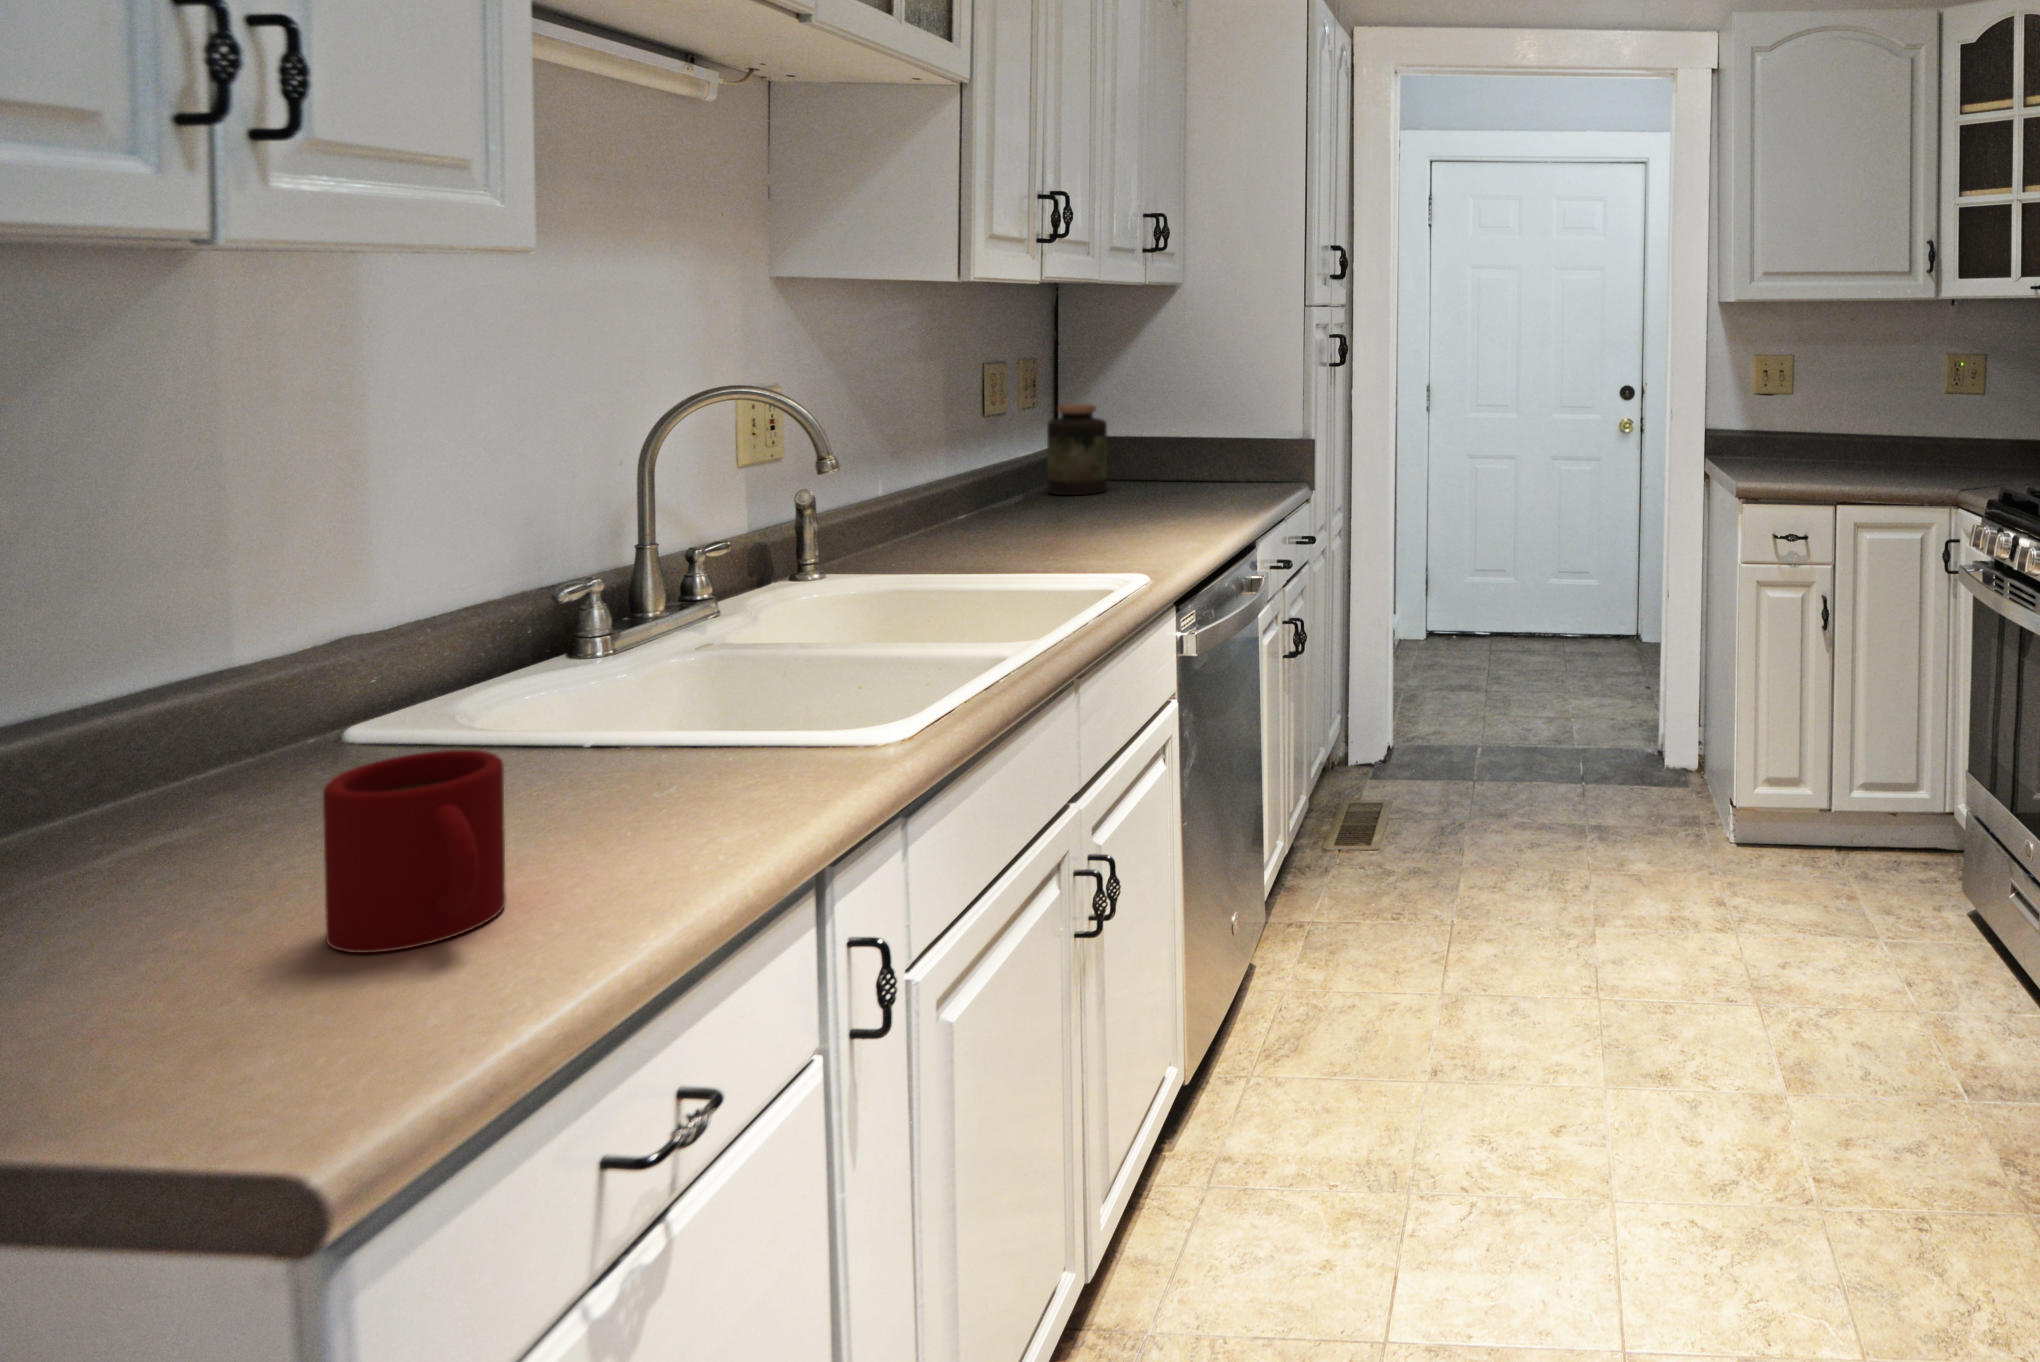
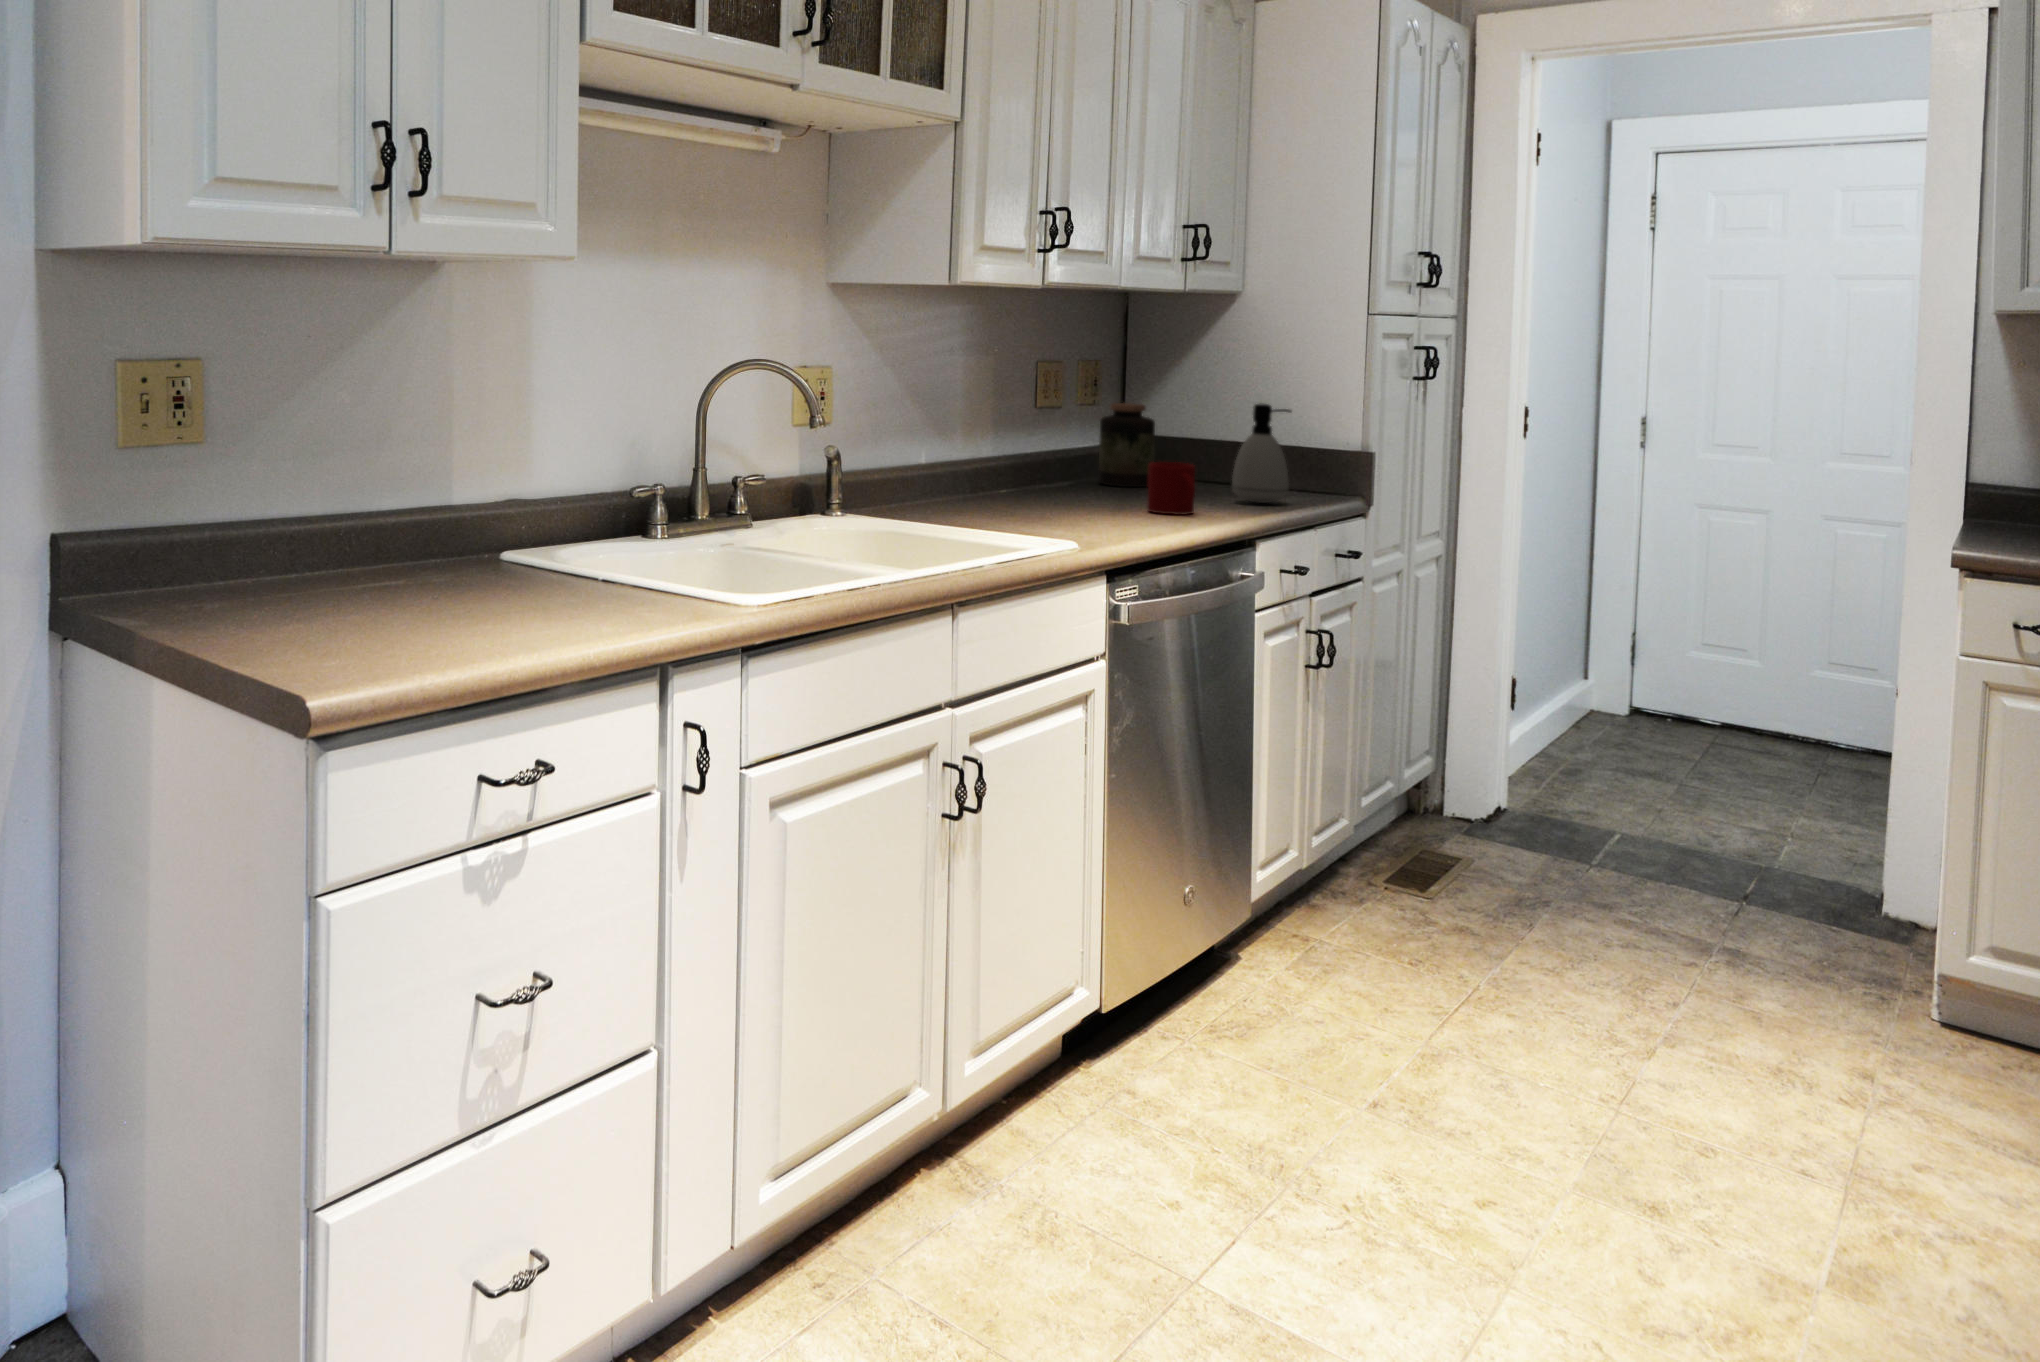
soap dispenser: none [1210,399,1267,500] -> present [1232,403,1291,503]
mug: present [323,750,506,953] -> present [1147,462,1195,515]

